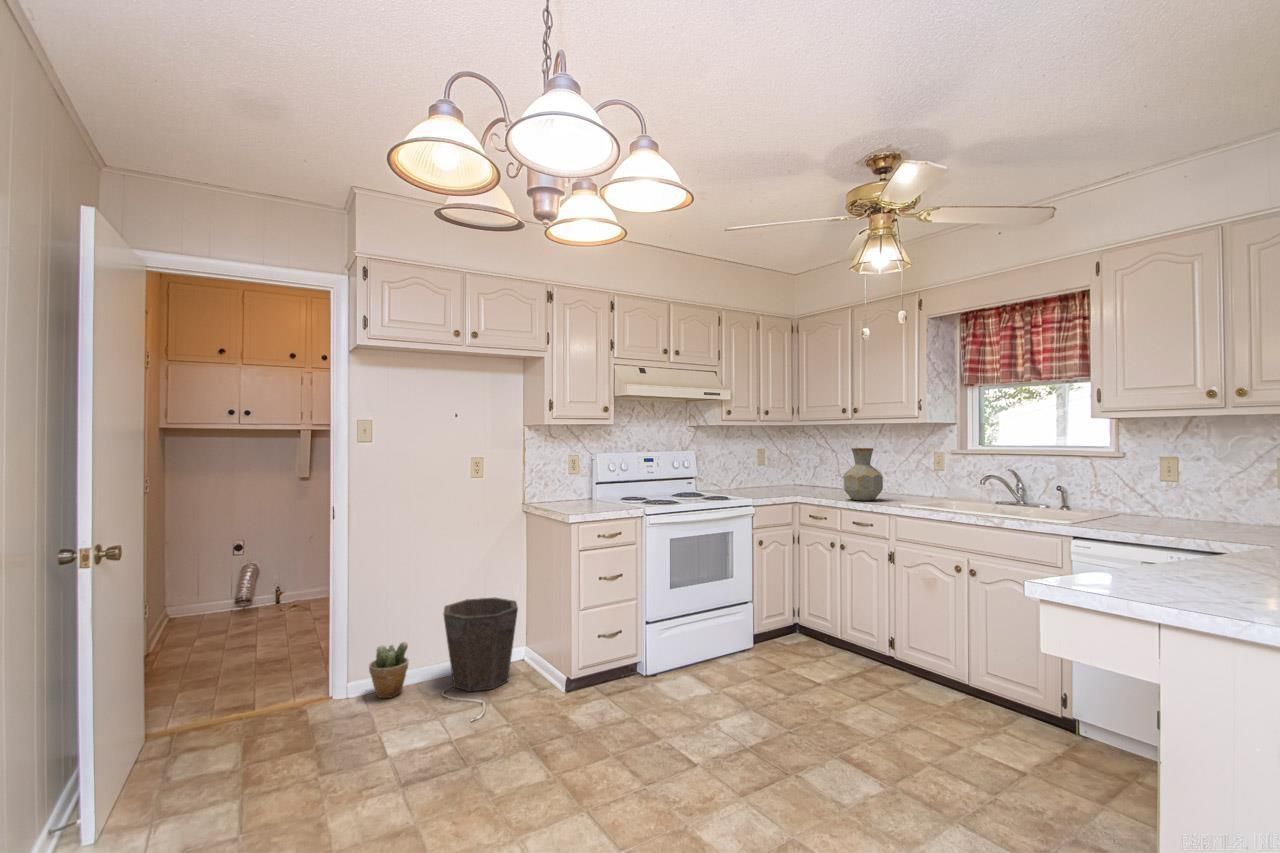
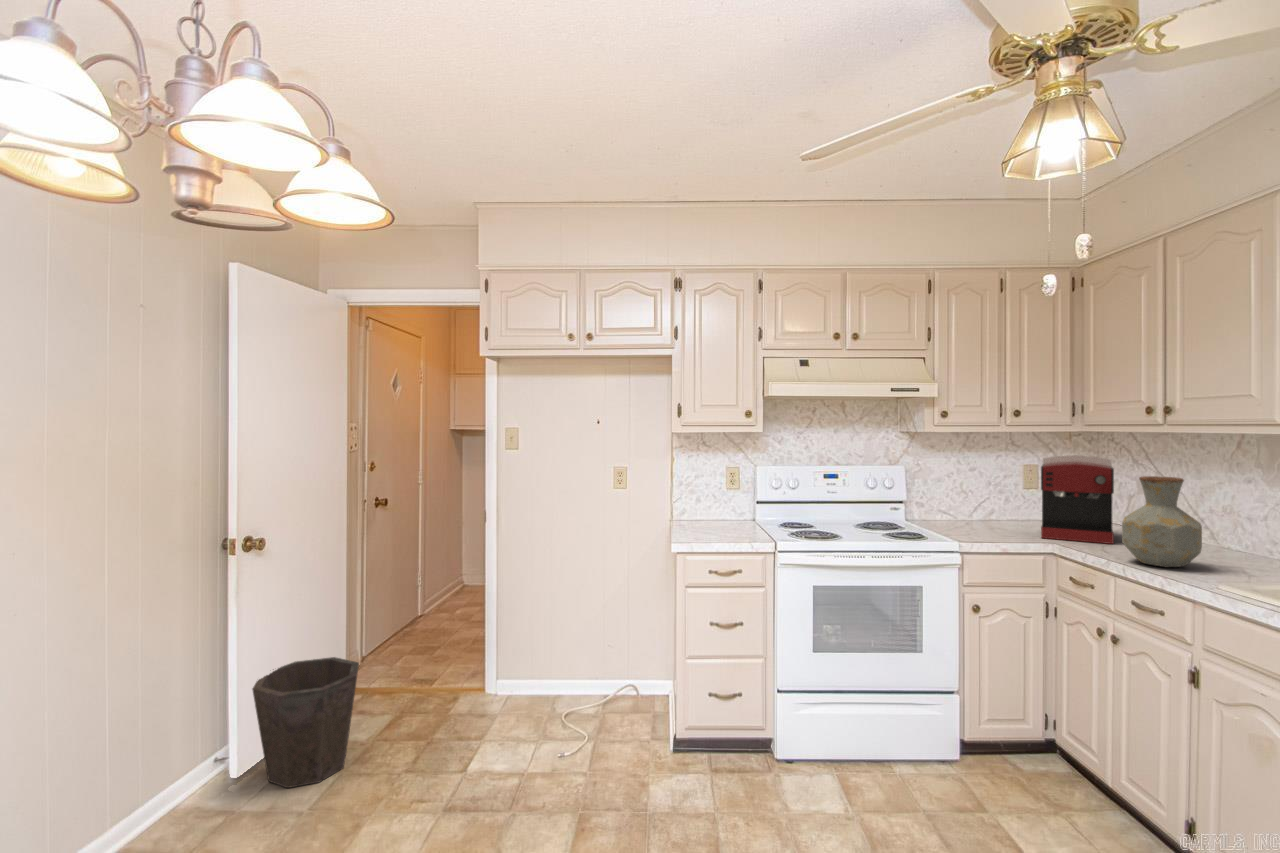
coffee maker: none [779,440,826,494] -> present [1041,455,1114,544]
waste bin: present [444,597,518,691] -> present [252,657,359,788]
potted plant: present [369,642,409,698] -> none [497,655,535,709]

